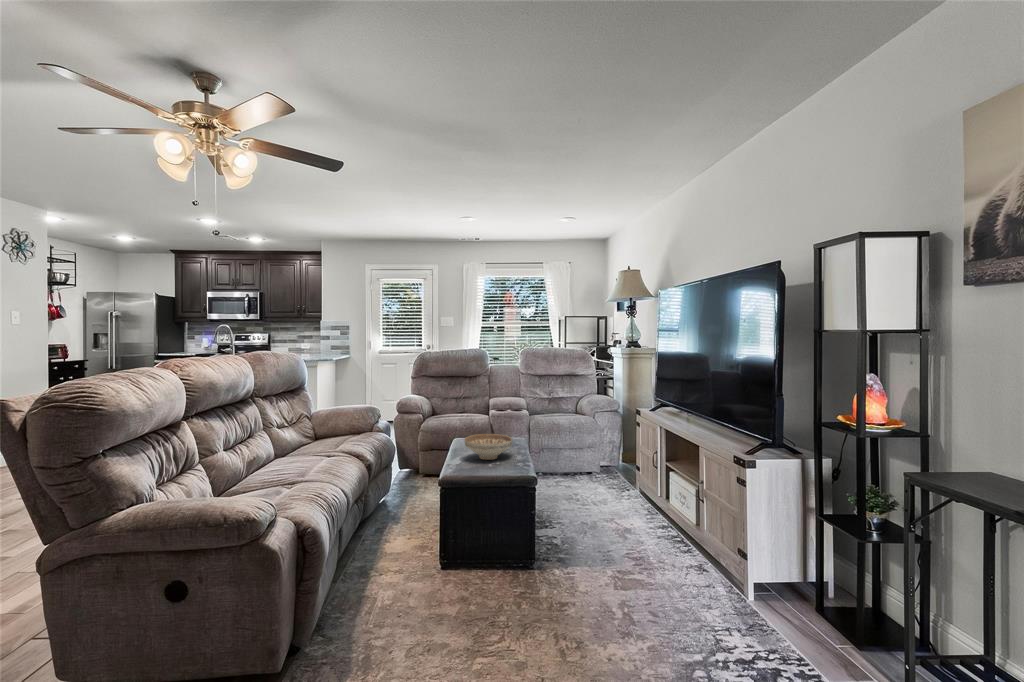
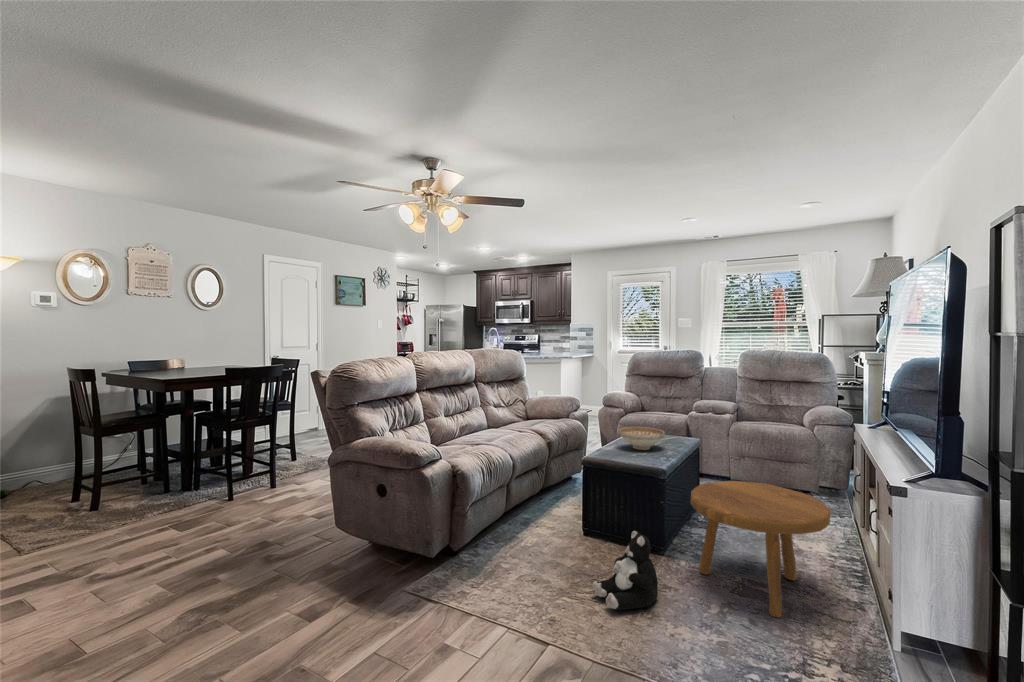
footstool: none [570,476,695,604] -> present [690,481,831,618]
plush toy: none [505,553,572,651] -> present [593,530,658,610]

